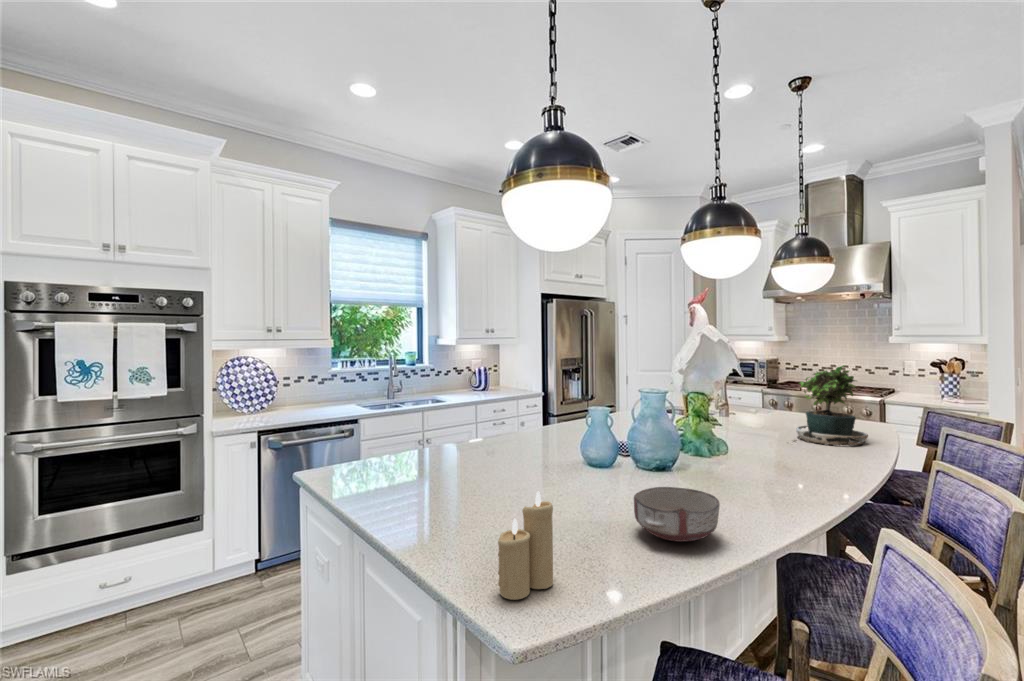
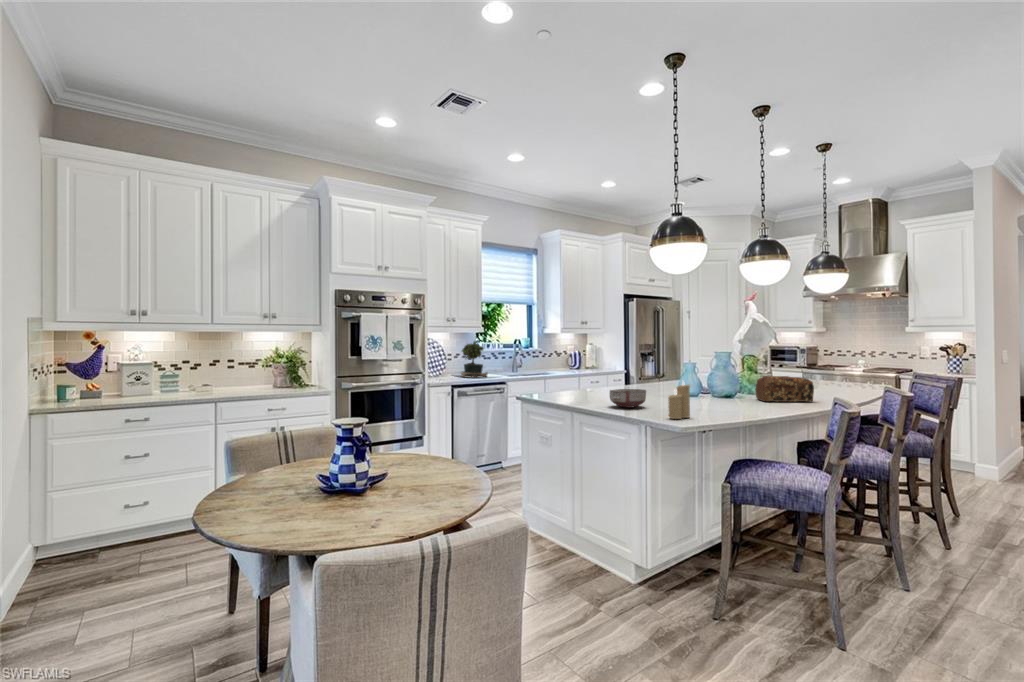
potted plant: present [794,365,868,446] -> present [461,341,488,378]
bread loaf: none [705,437,810,489] -> present [755,376,814,402]
ceramic bowl: present [634,487,720,542] -> present [610,389,646,408]

